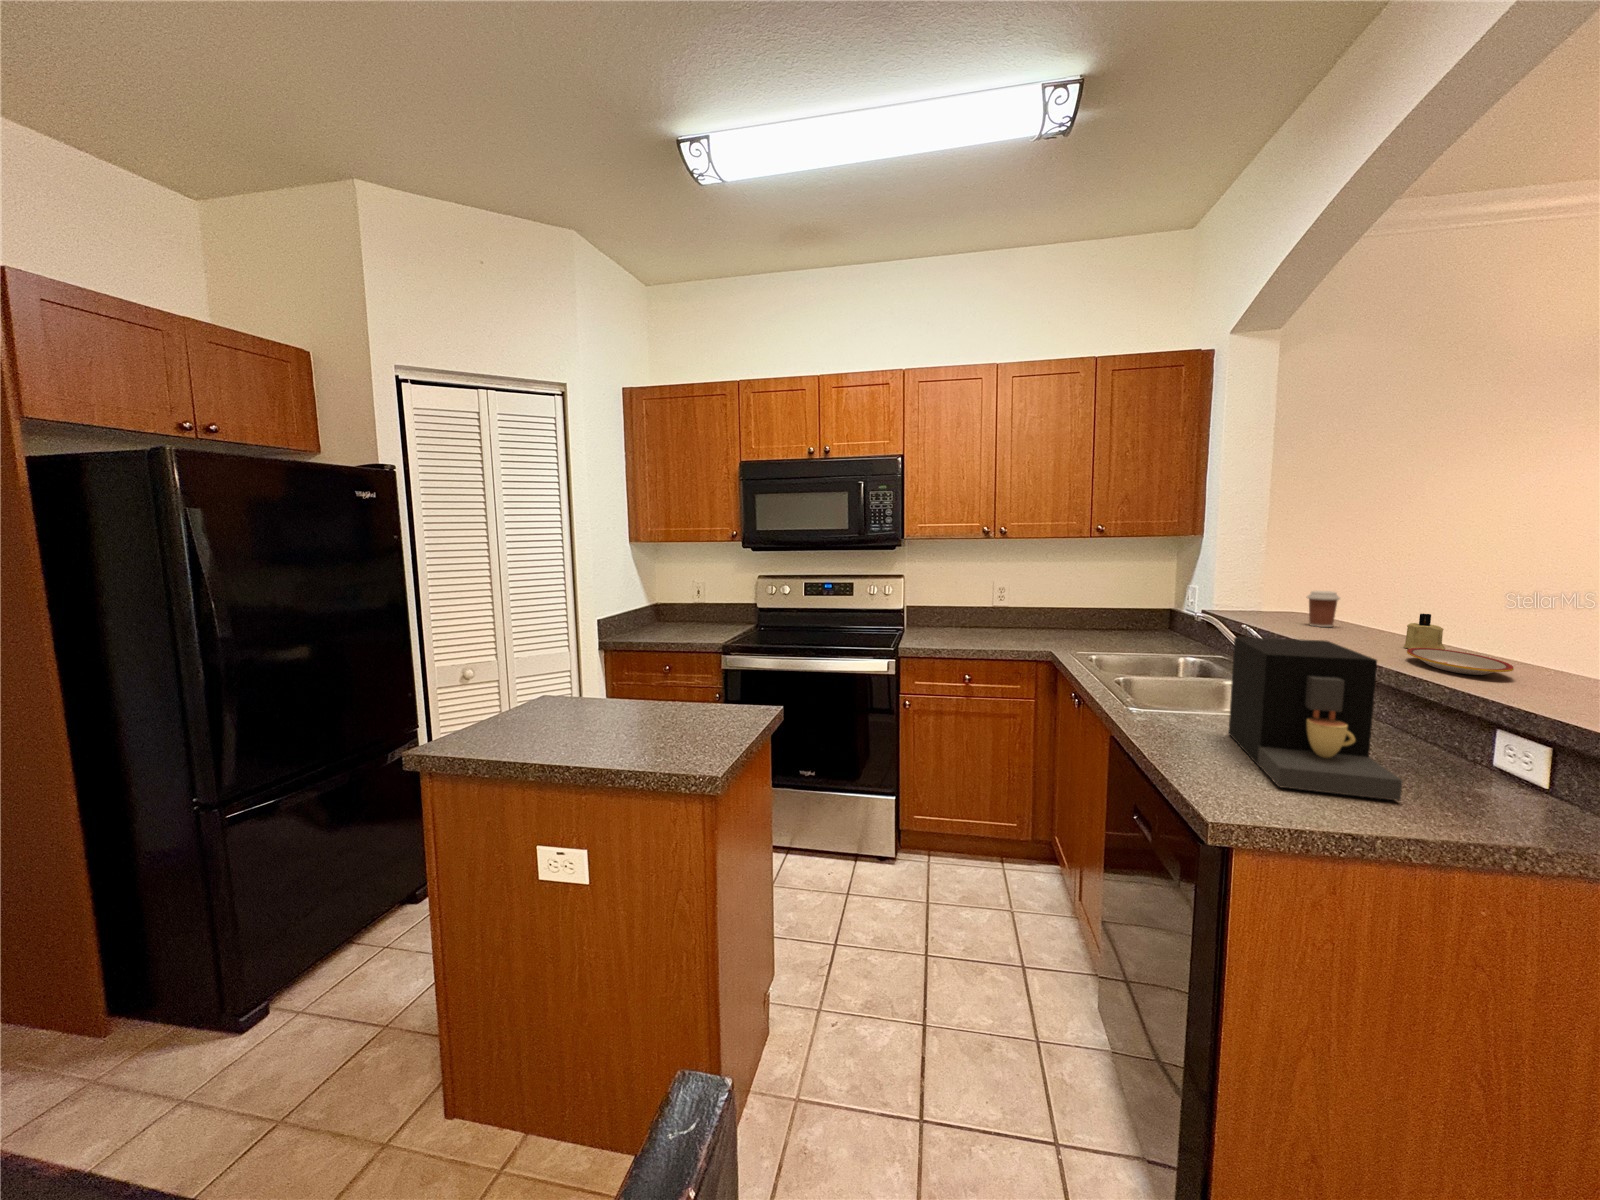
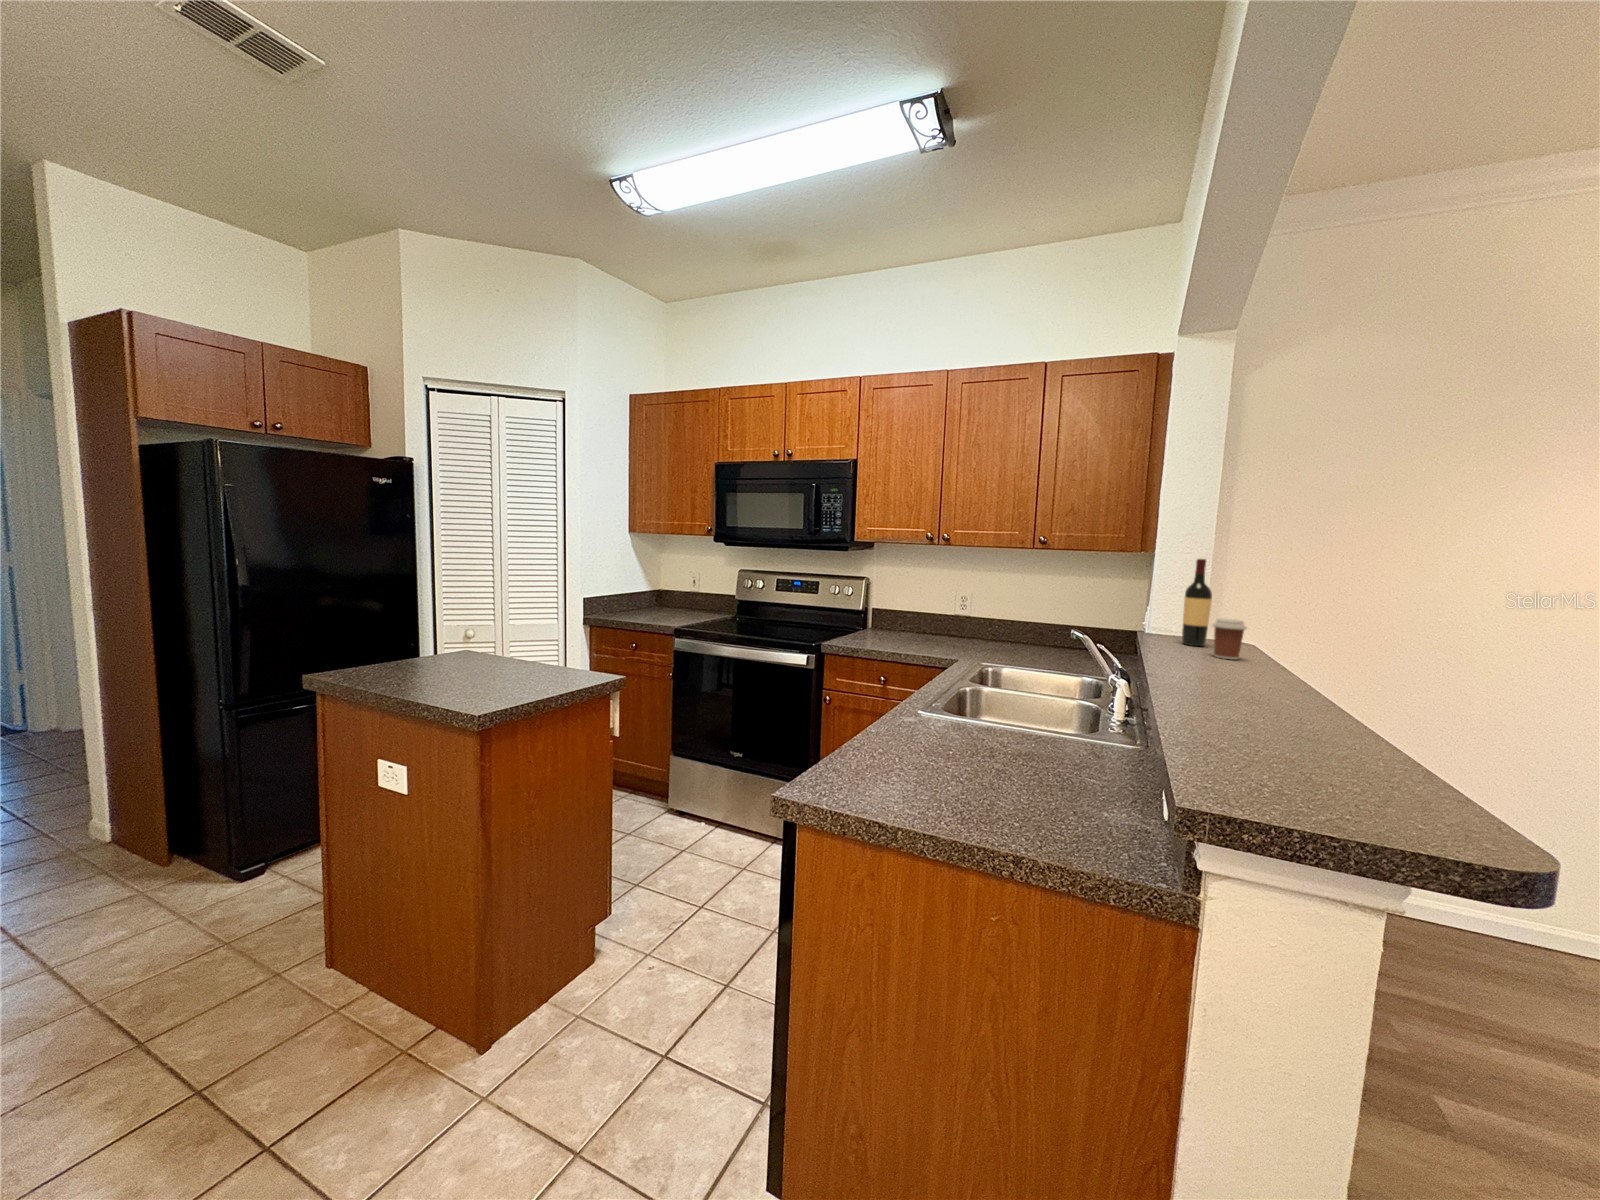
wine bottle: none [1257,538,1284,618] -> present [1182,559,1212,646]
candle: present [1404,614,1445,650] -> none [1245,646,1284,690]
coffee maker: present [1229,637,1403,801] -> none [897,646,1048,808]
plate: present [1407,648,1514,675] -> none [1186,680,1269,710]

